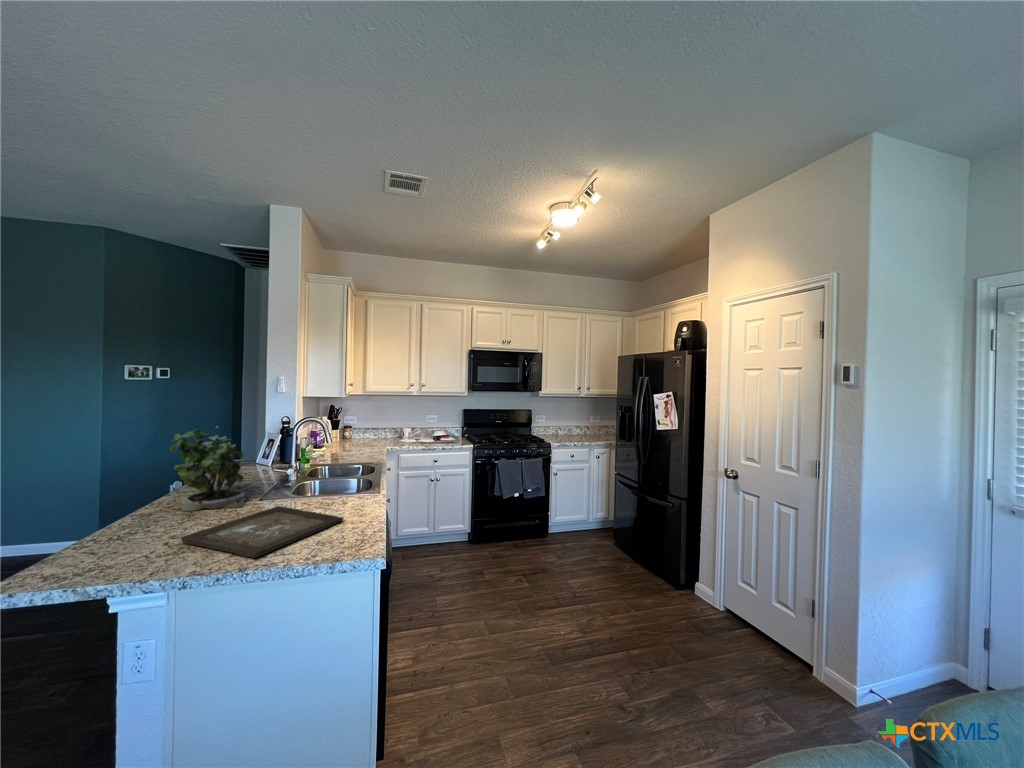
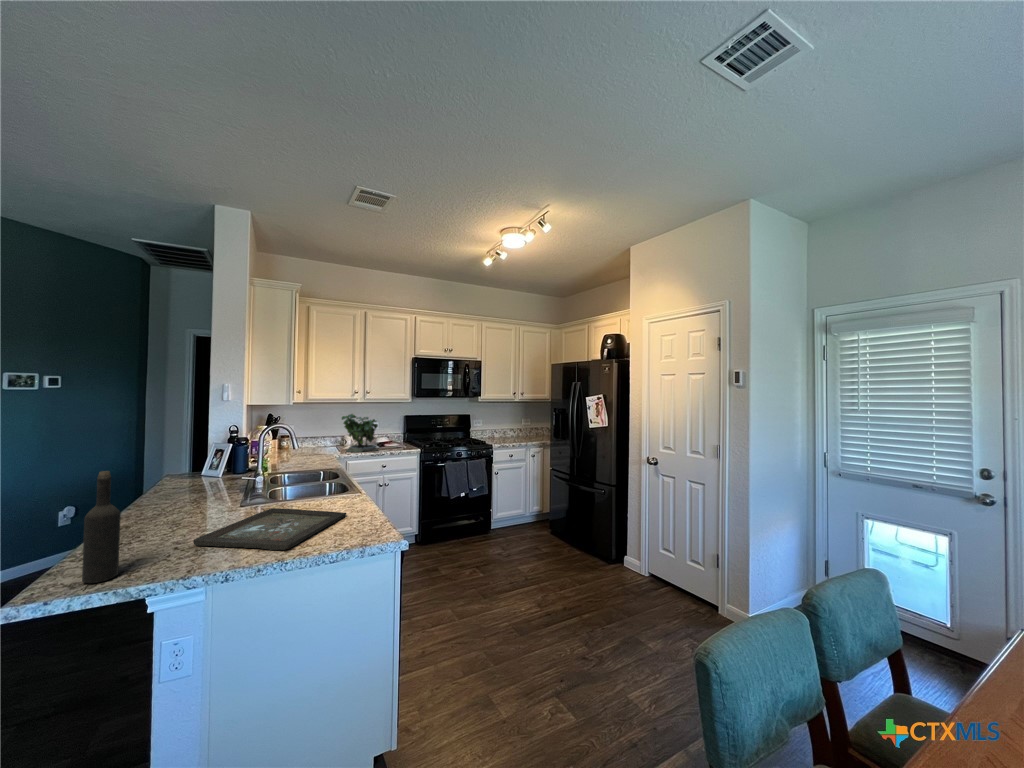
potted plant: present [170,427,247,511] -> present [342,414,379,452]
wine bottle: none [58,468,96,577] -> present [82,471,121,583]

